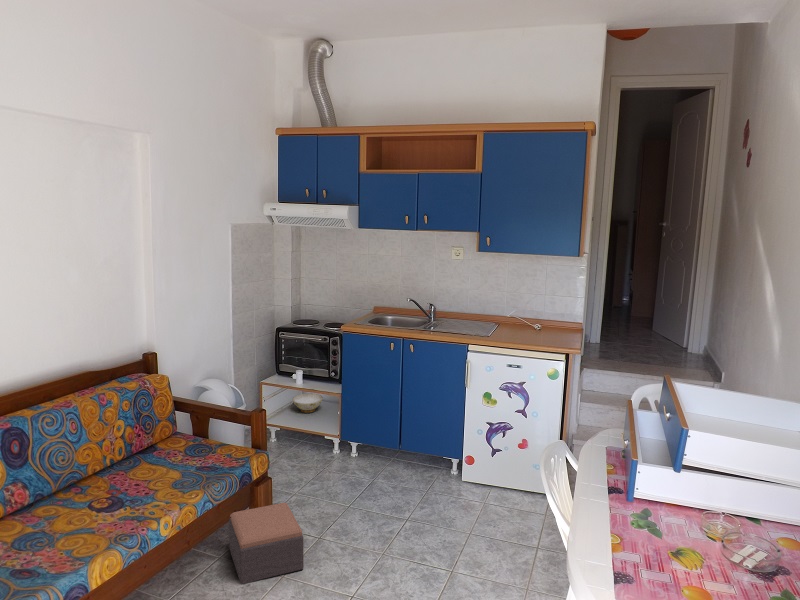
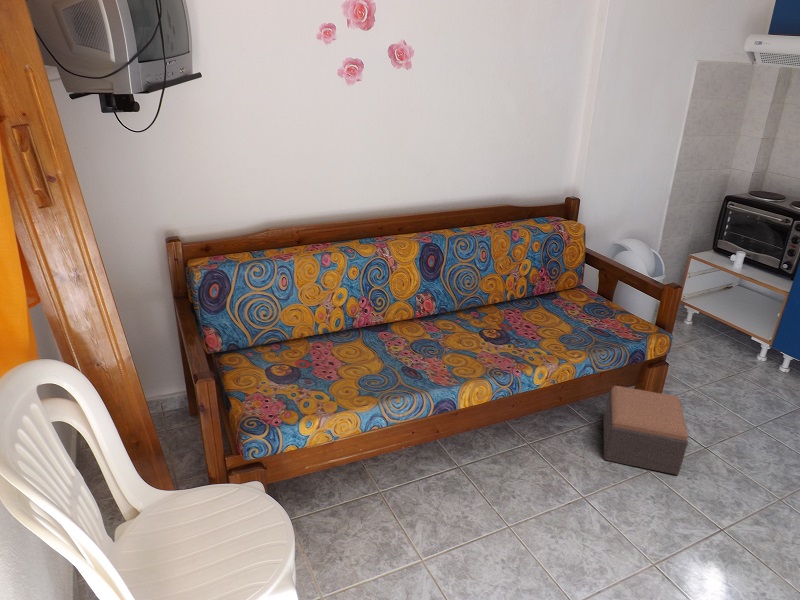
ceramic bowl: present [293,393,323,413] -> none [723,281,764,305]

